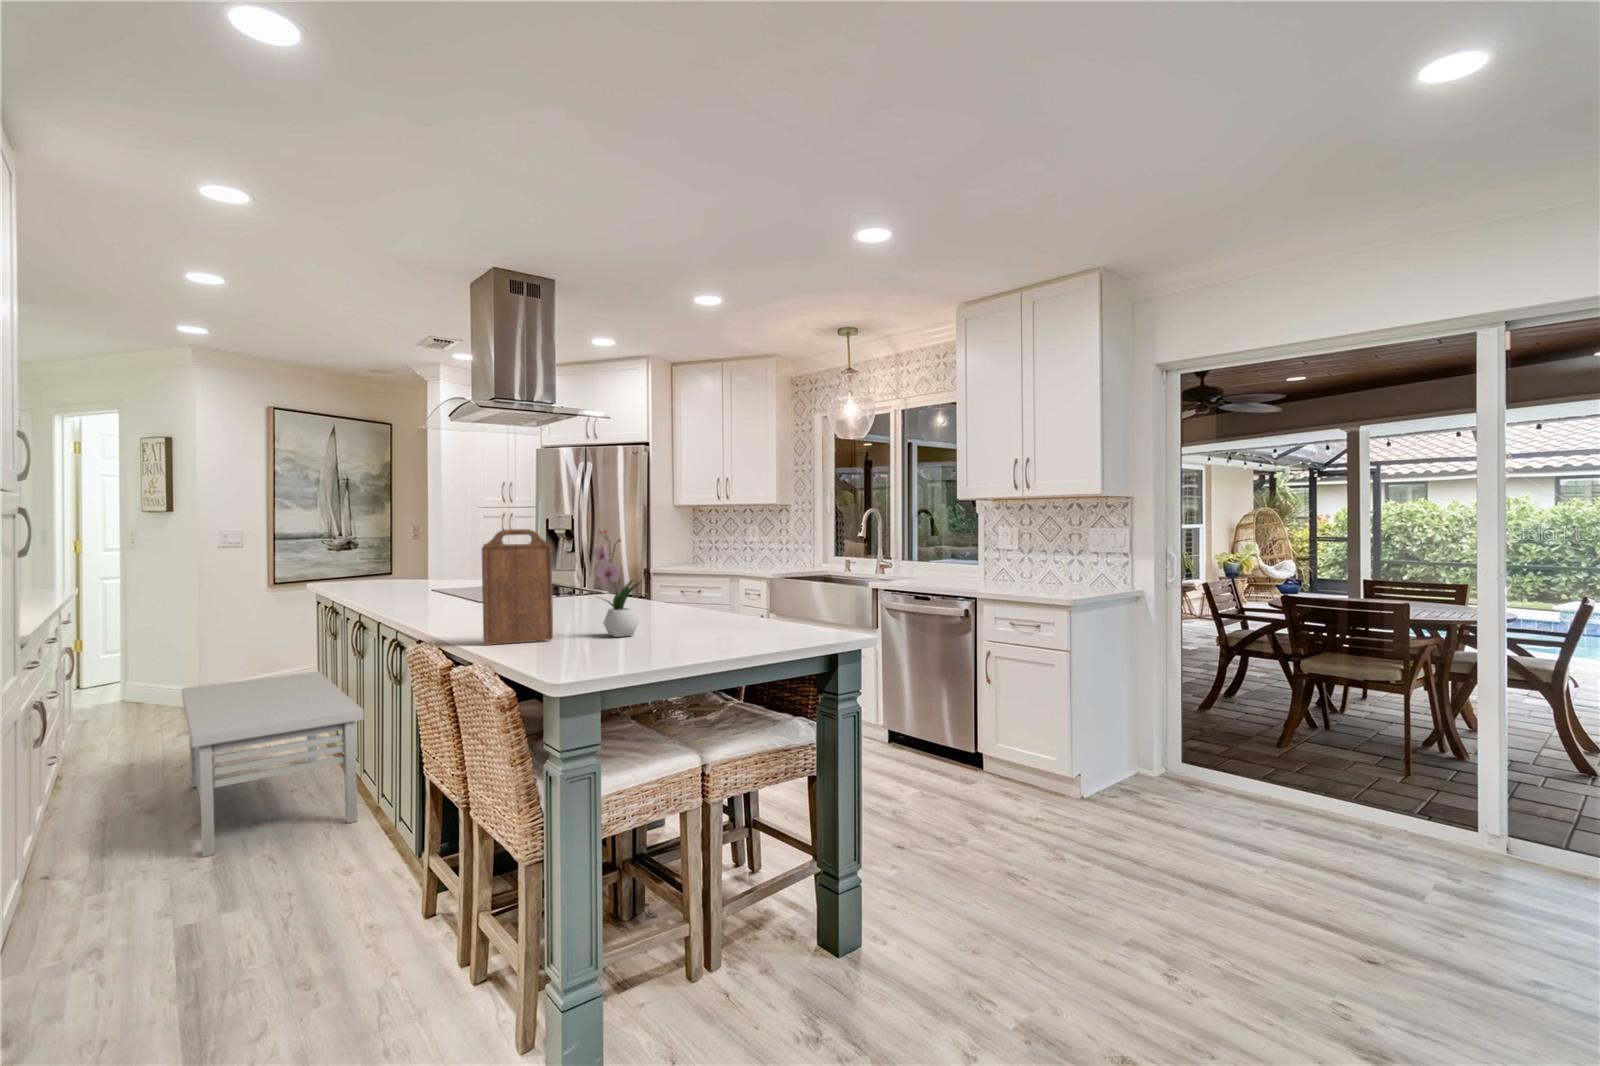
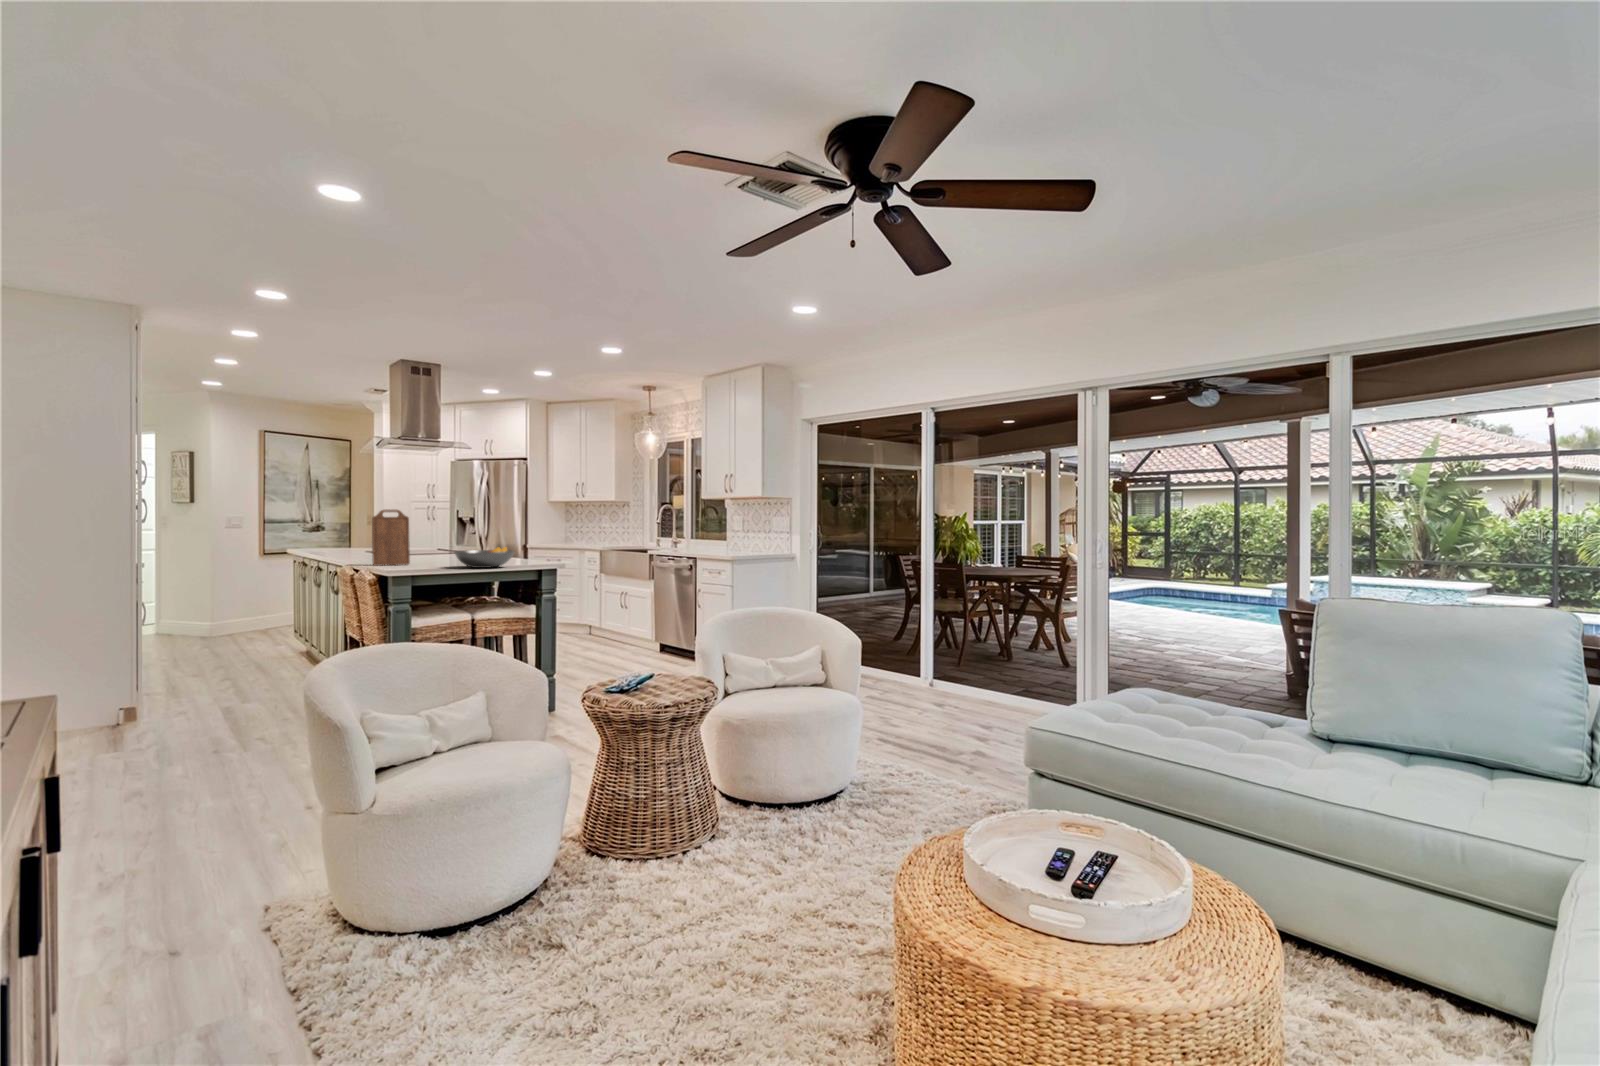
flower arrangement: present [594,530,640,637] -> none [434,511,459,565]
fruit bowl: none [655,603,772,652] -> present [454,547,514,568]
storage bench: present [182,671,364,857] -> none [208,602,319,690]

